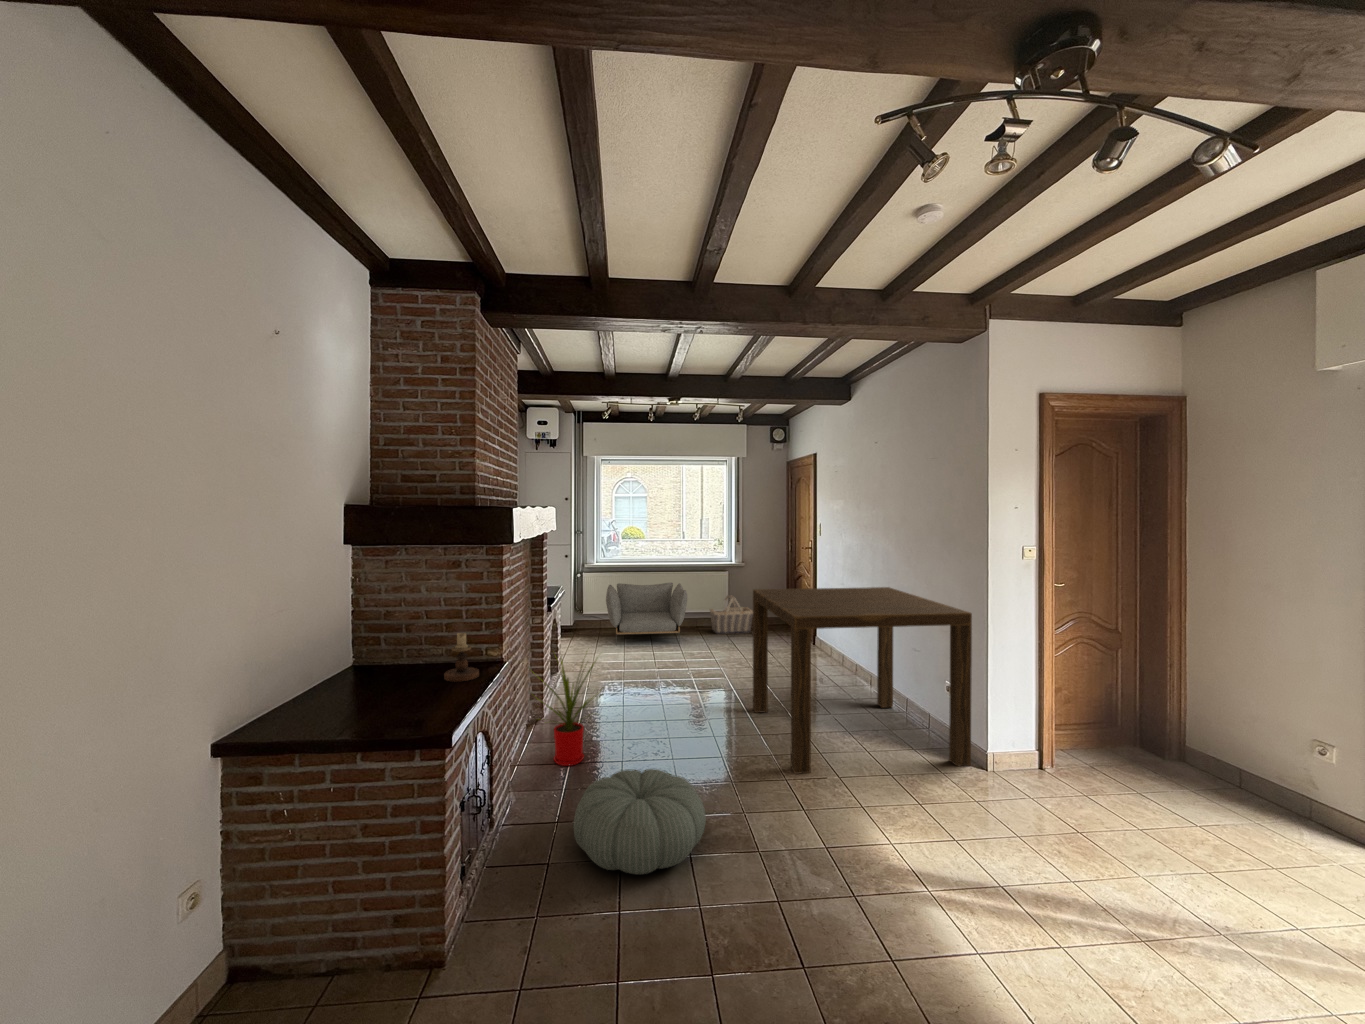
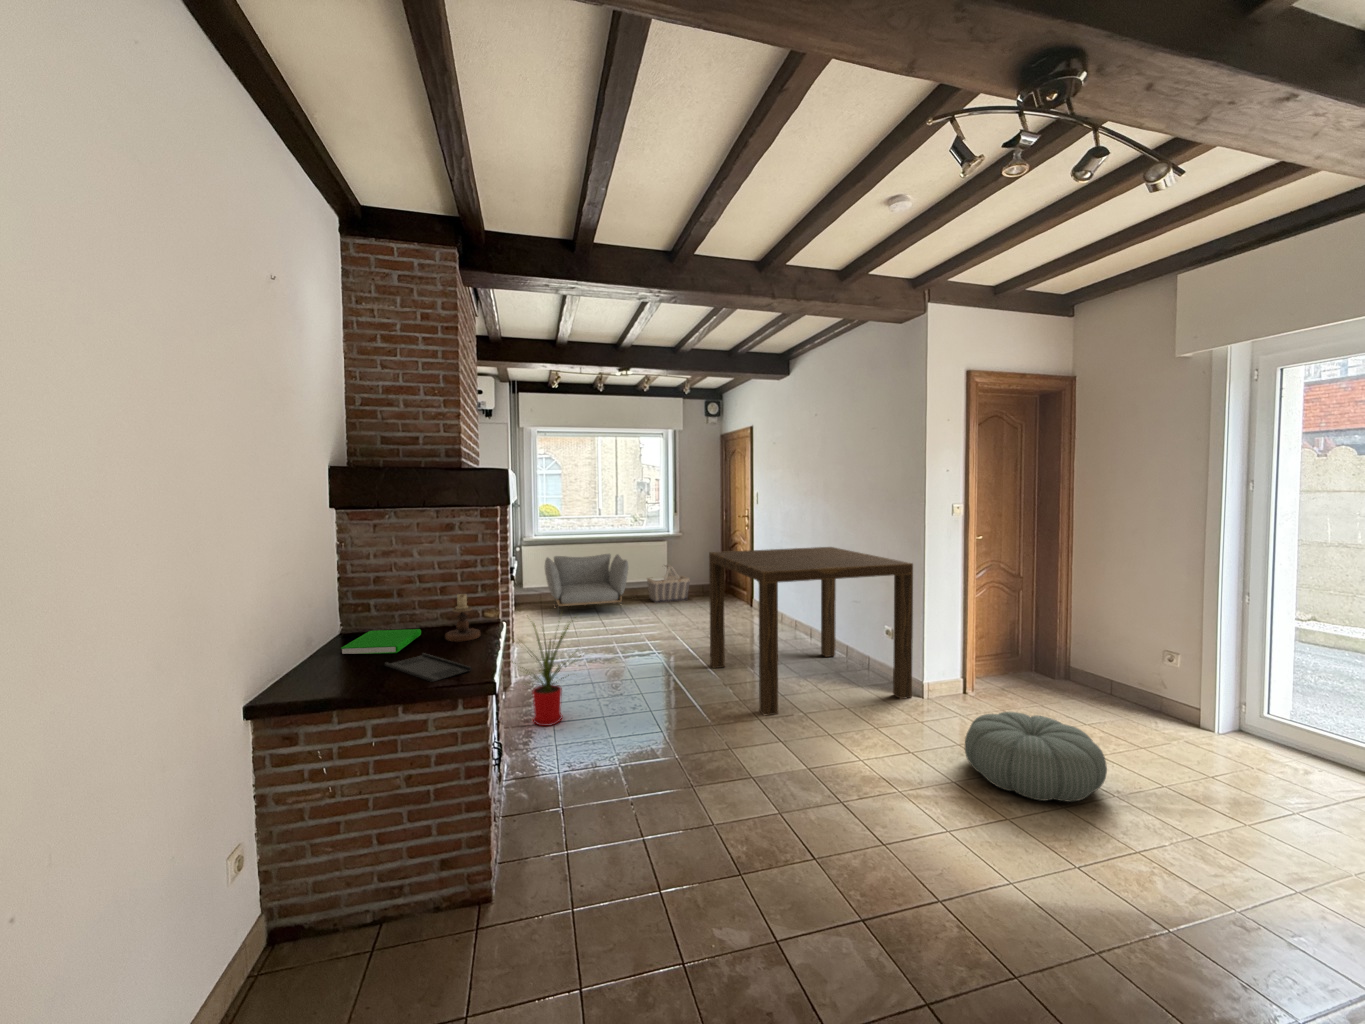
book: none [336,665,423,692] -> present [341,629,421,654]
tray: none [365,694,441,731] -> present [385,653,471,682]
pouf: present [573,769,706,874] -> present [965,712,1107,802]

